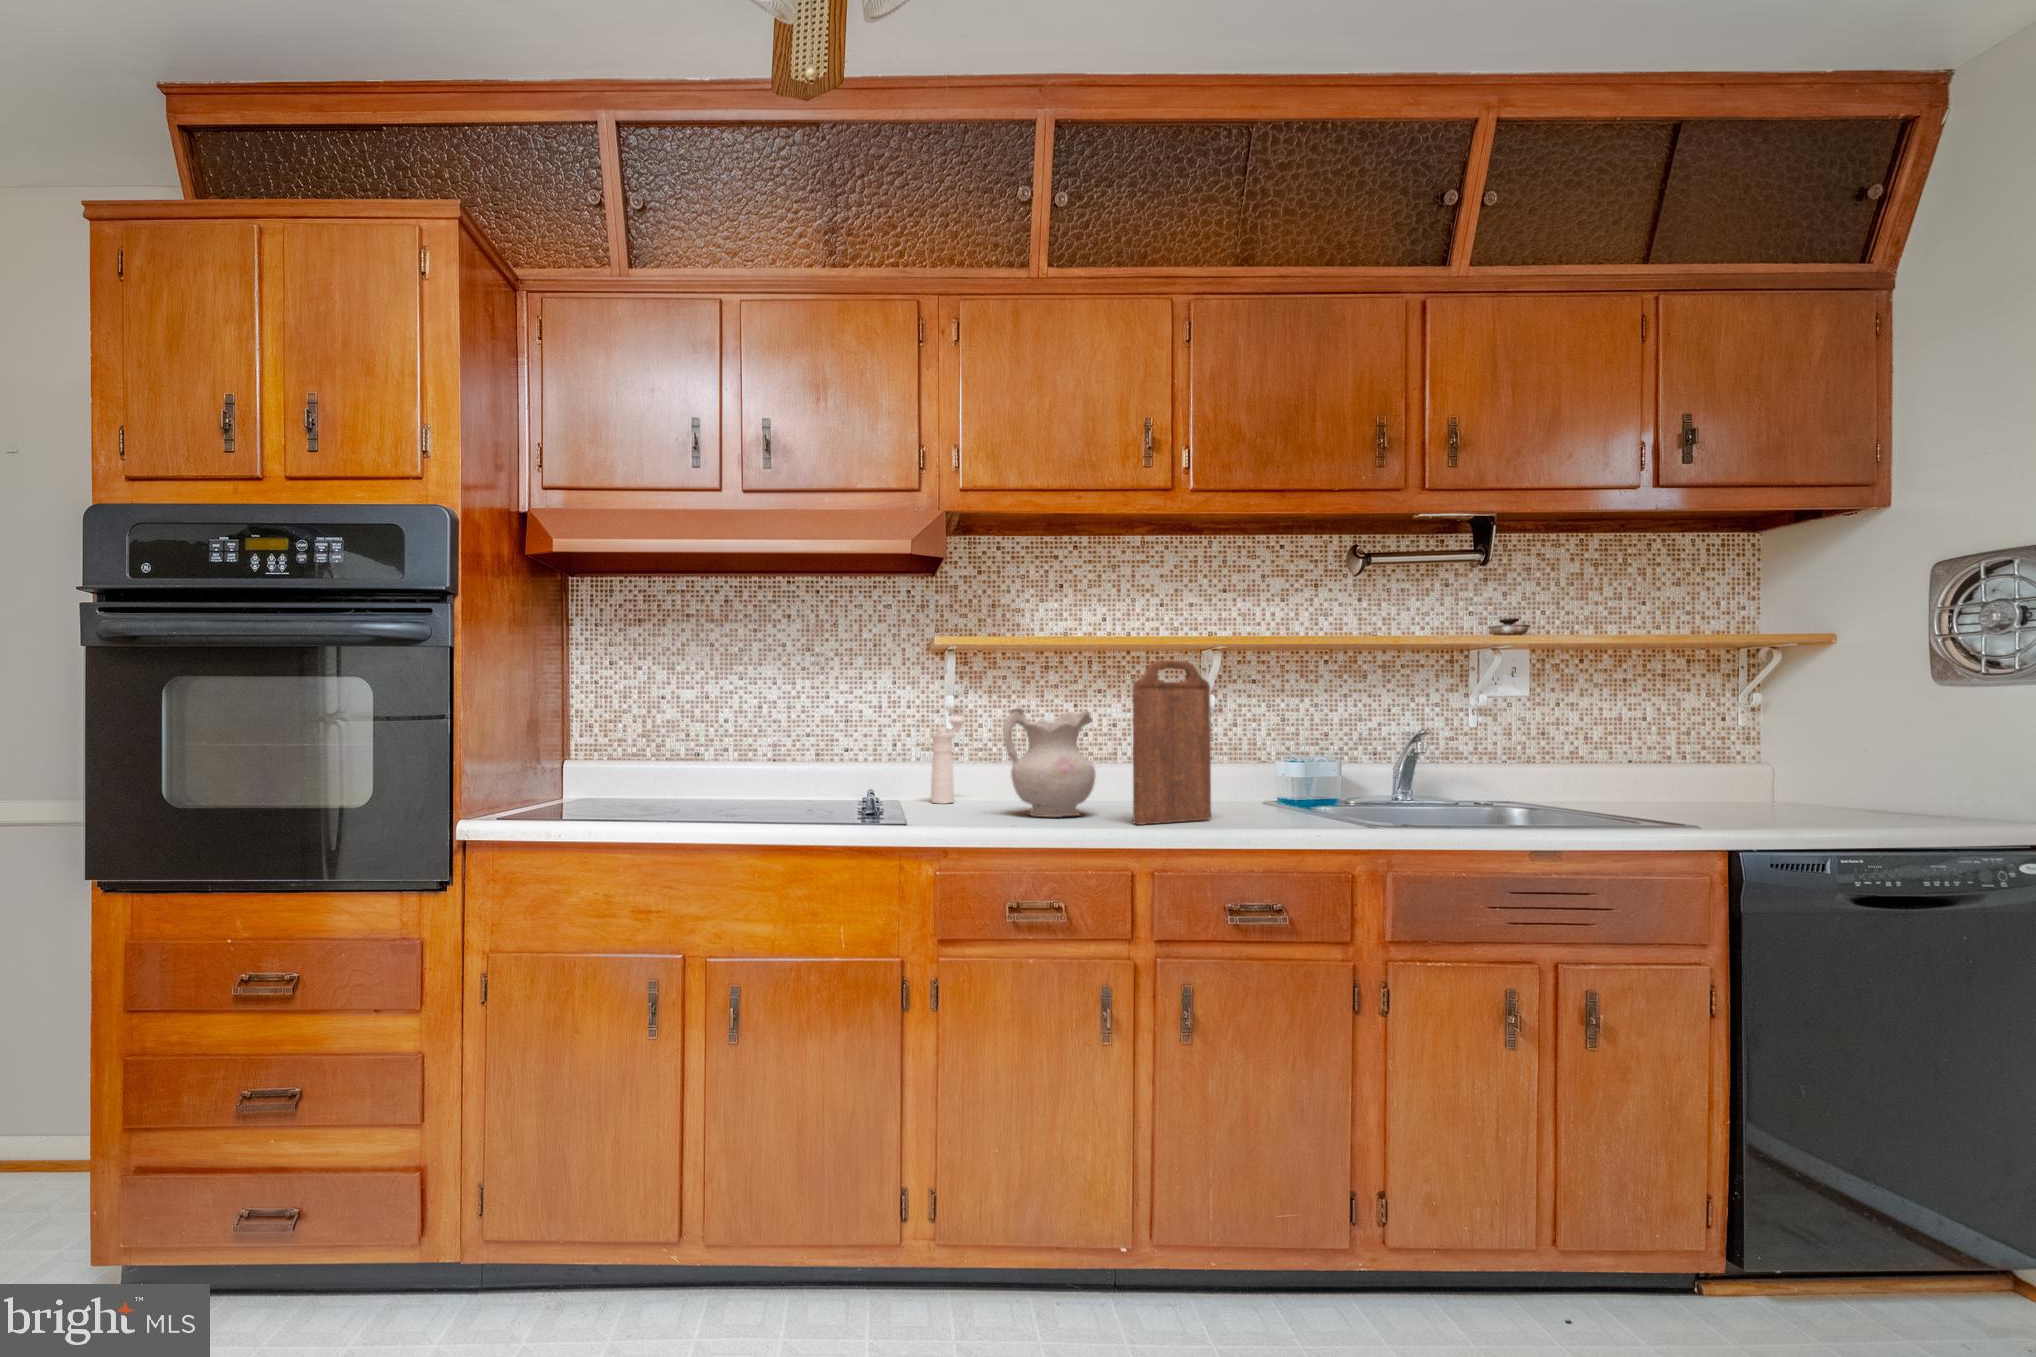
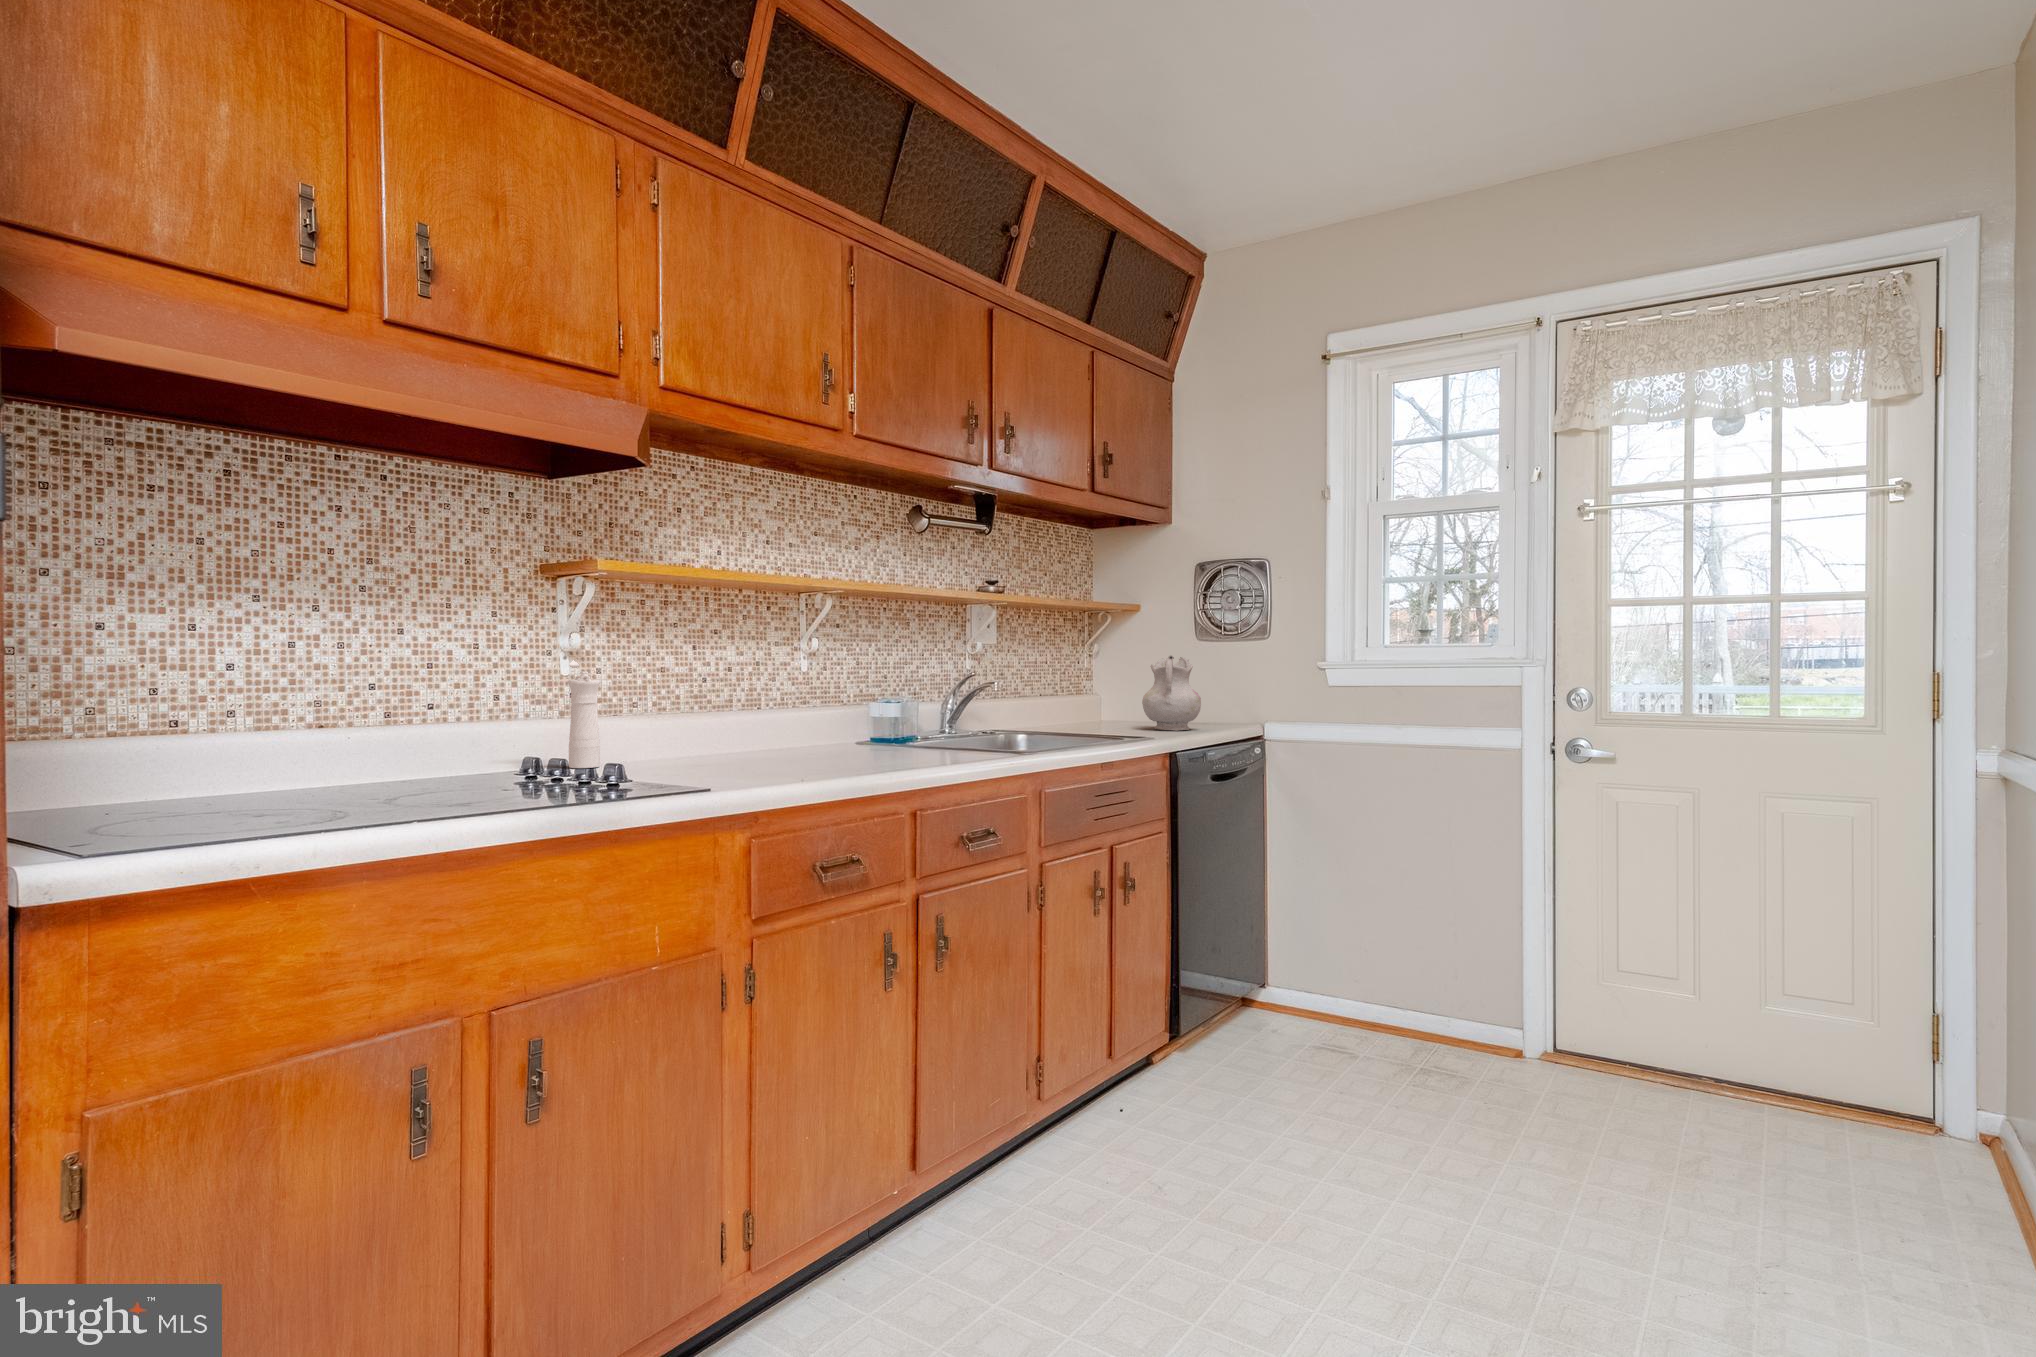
cutting board: present [1132,661,1211,825] -> none [896,602,922,764]
ceramic pitcher: present [1003,708,1096,817] -> present [1142,656,1201,731]

